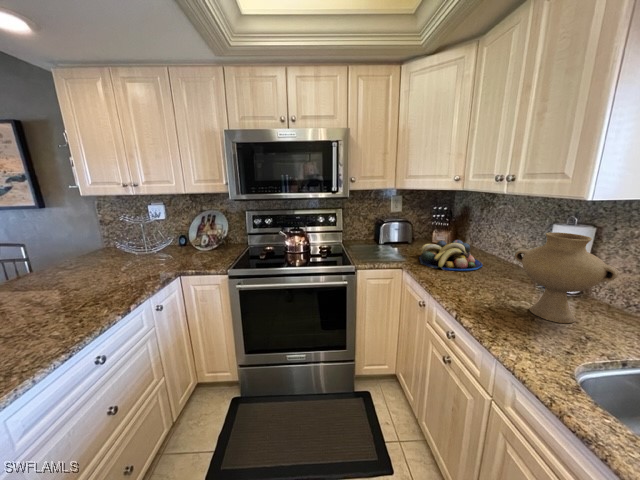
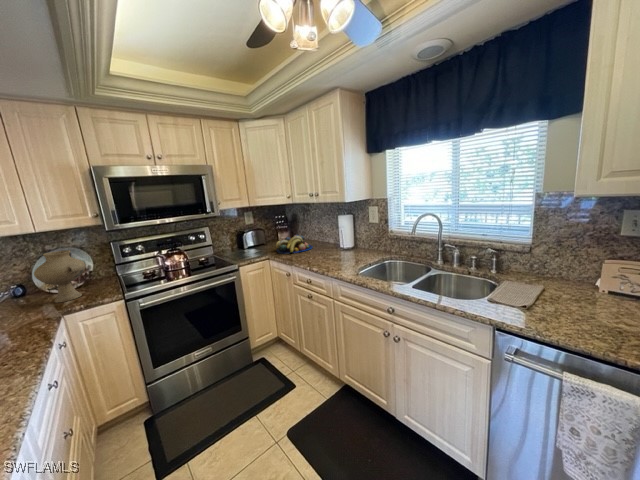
vase: present [515,232,619,323] -> present [34,250,85,303]

